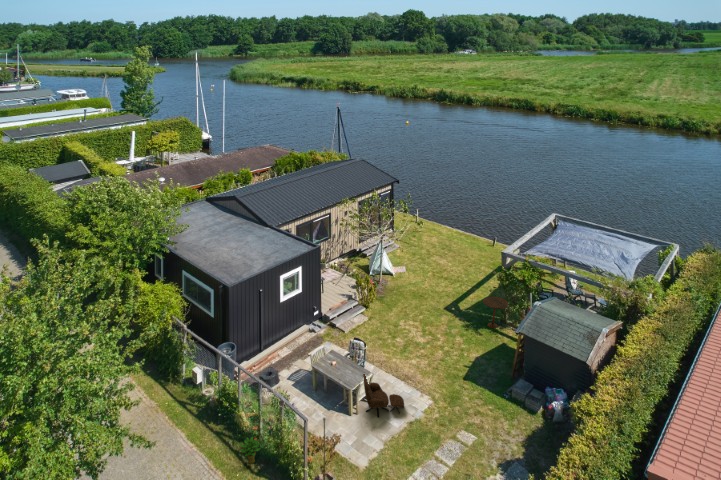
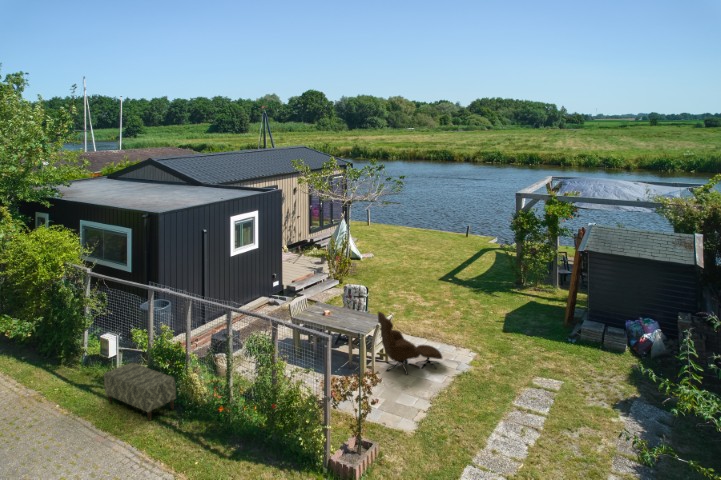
pedestal table: present [483,296,508,328] -> none [493,253,526,291]
bench: none [193,396,232,438] -> present [104,363,176,421]
potted plant: present [240,437,260,464] -> none [198,396,235,446]

